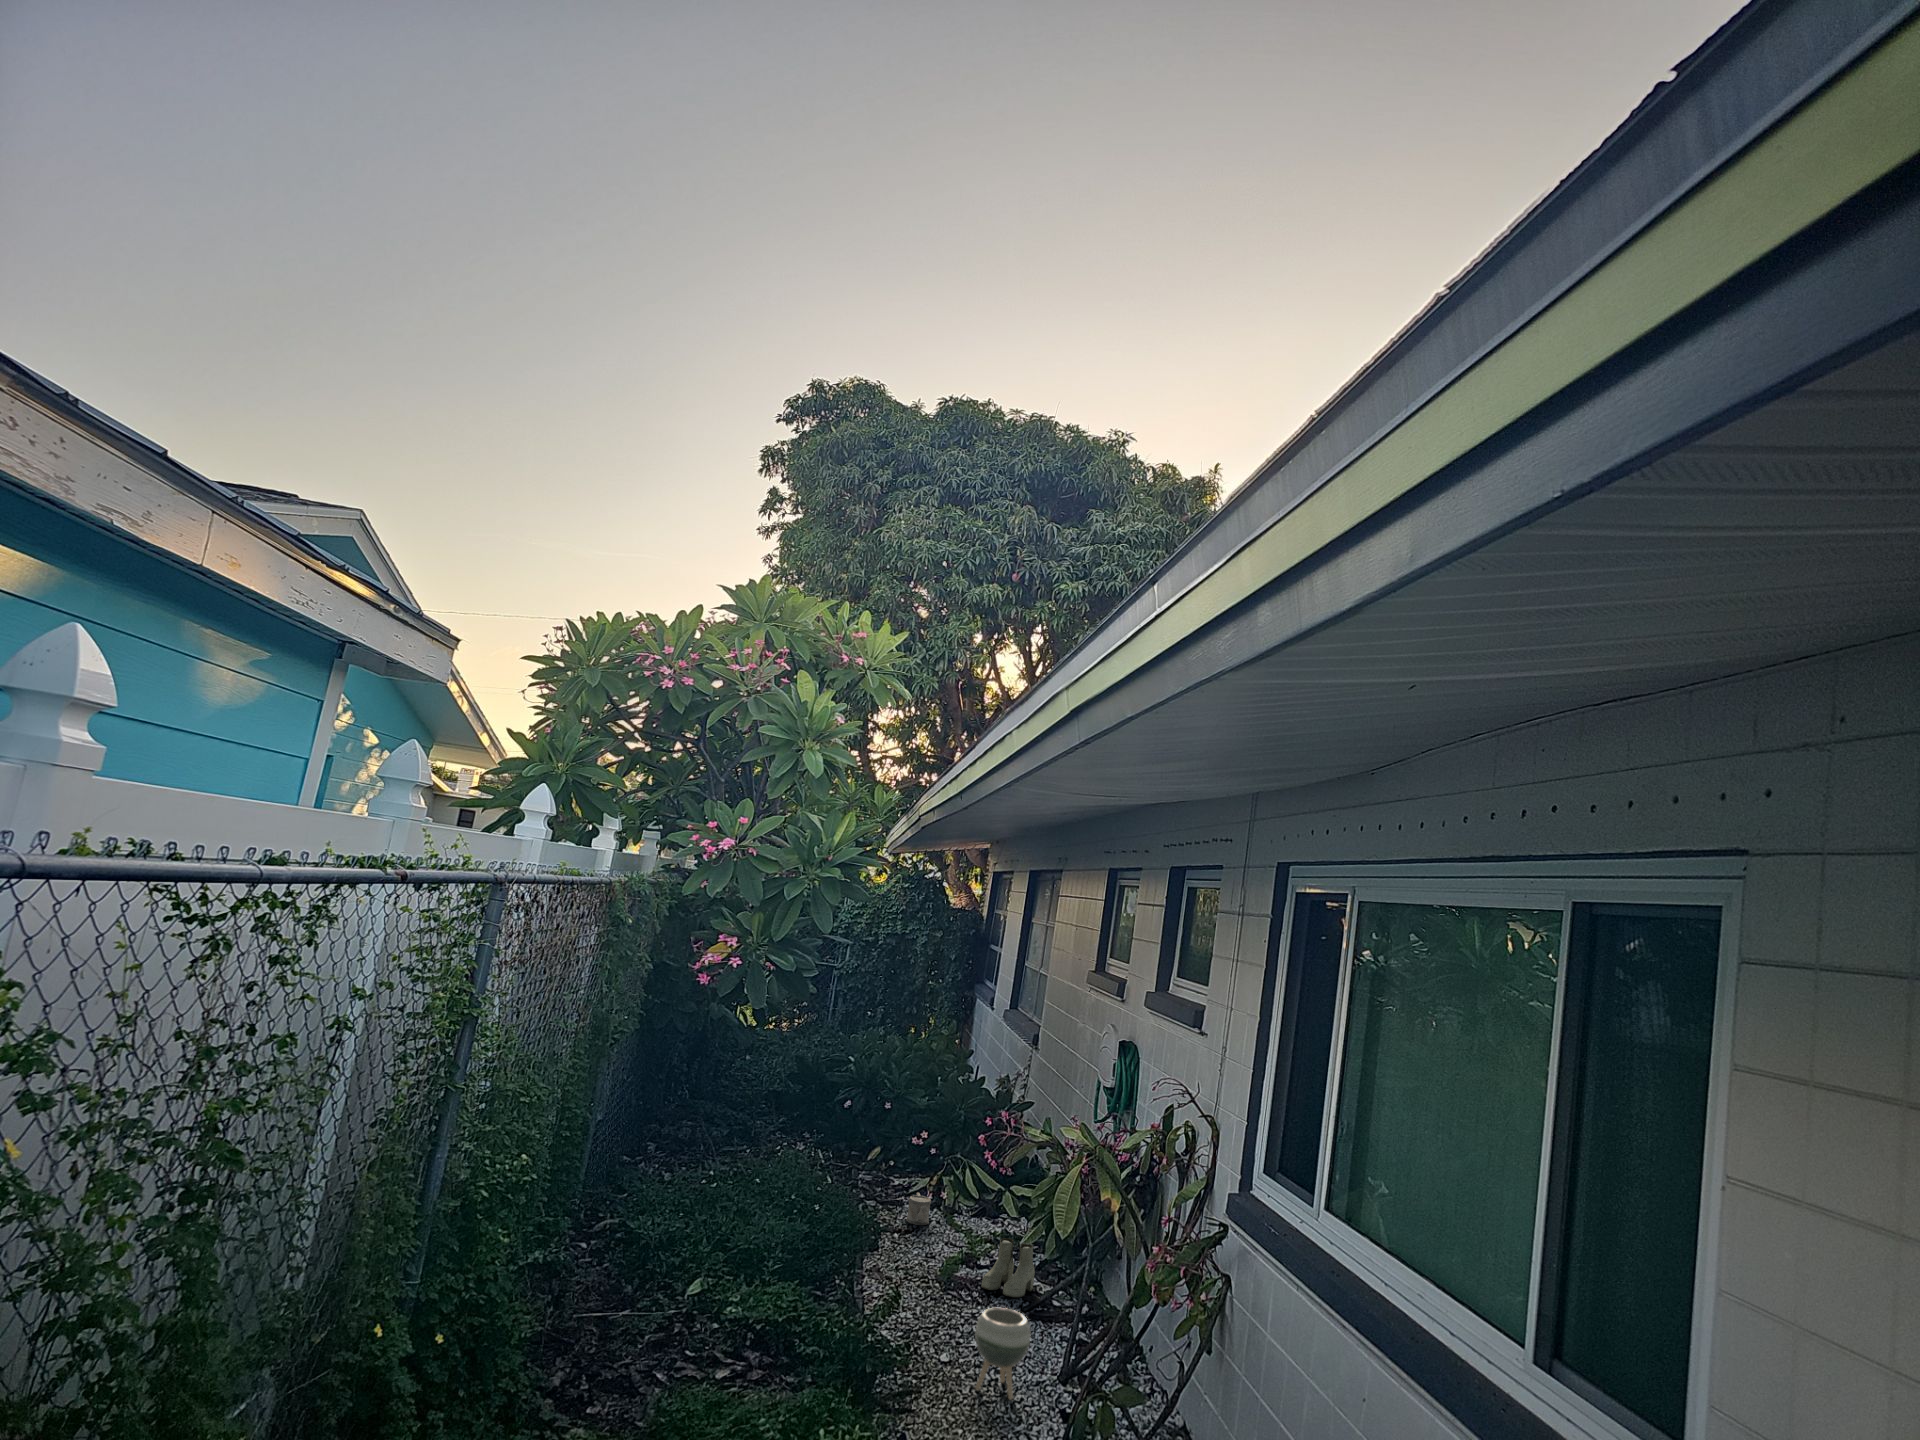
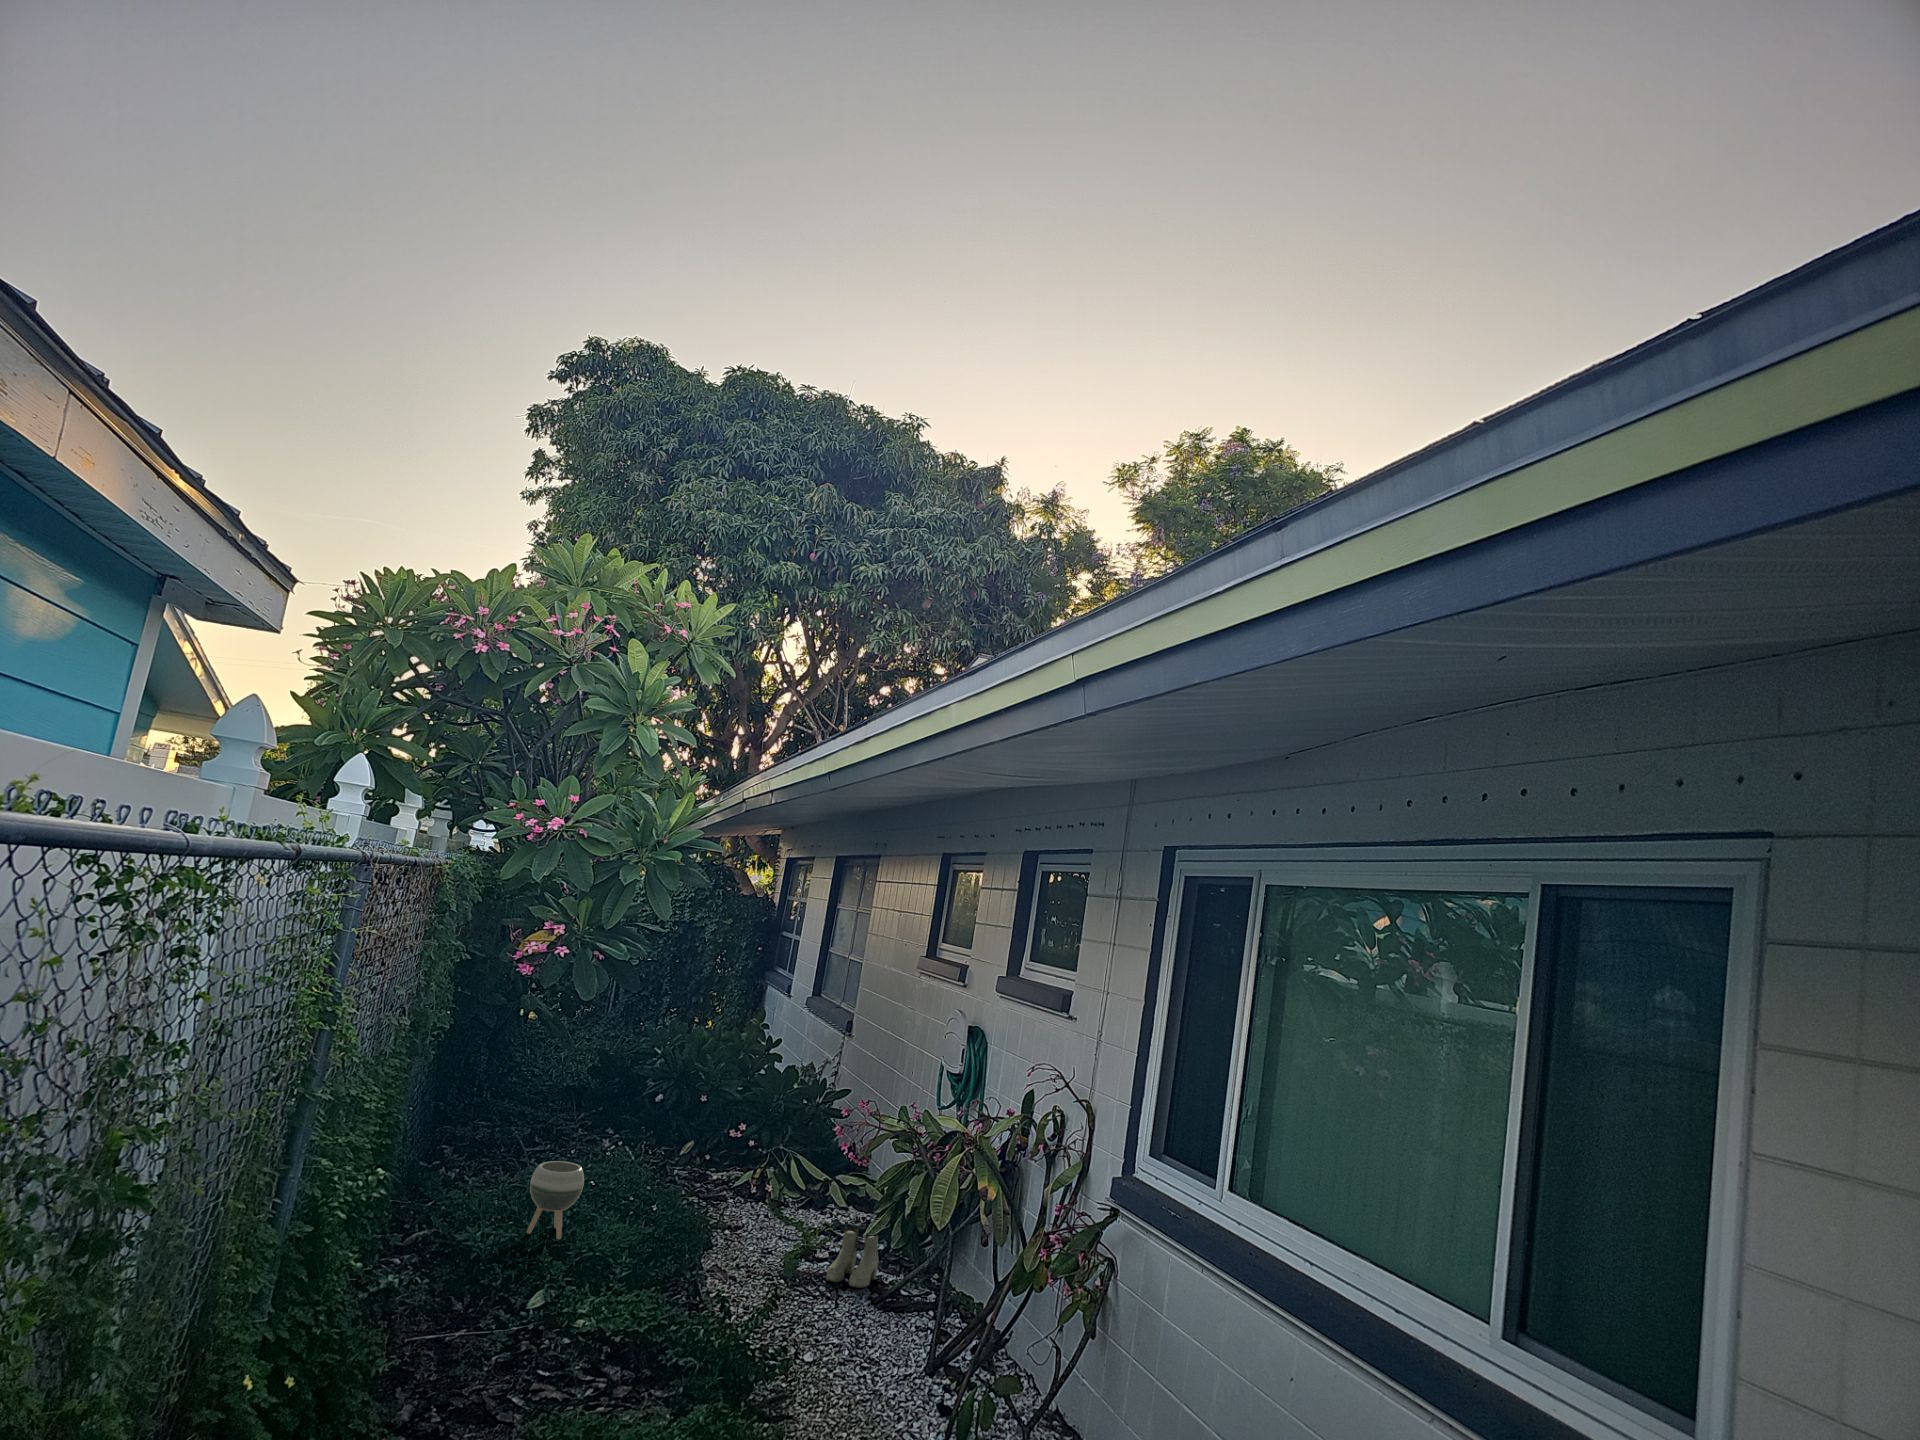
watering can: present [906,1192,931,1225] -> none [733,1185,760,1218]
planter: present [975,1308,1031,1399] -> present [527,1161,584,1239]

